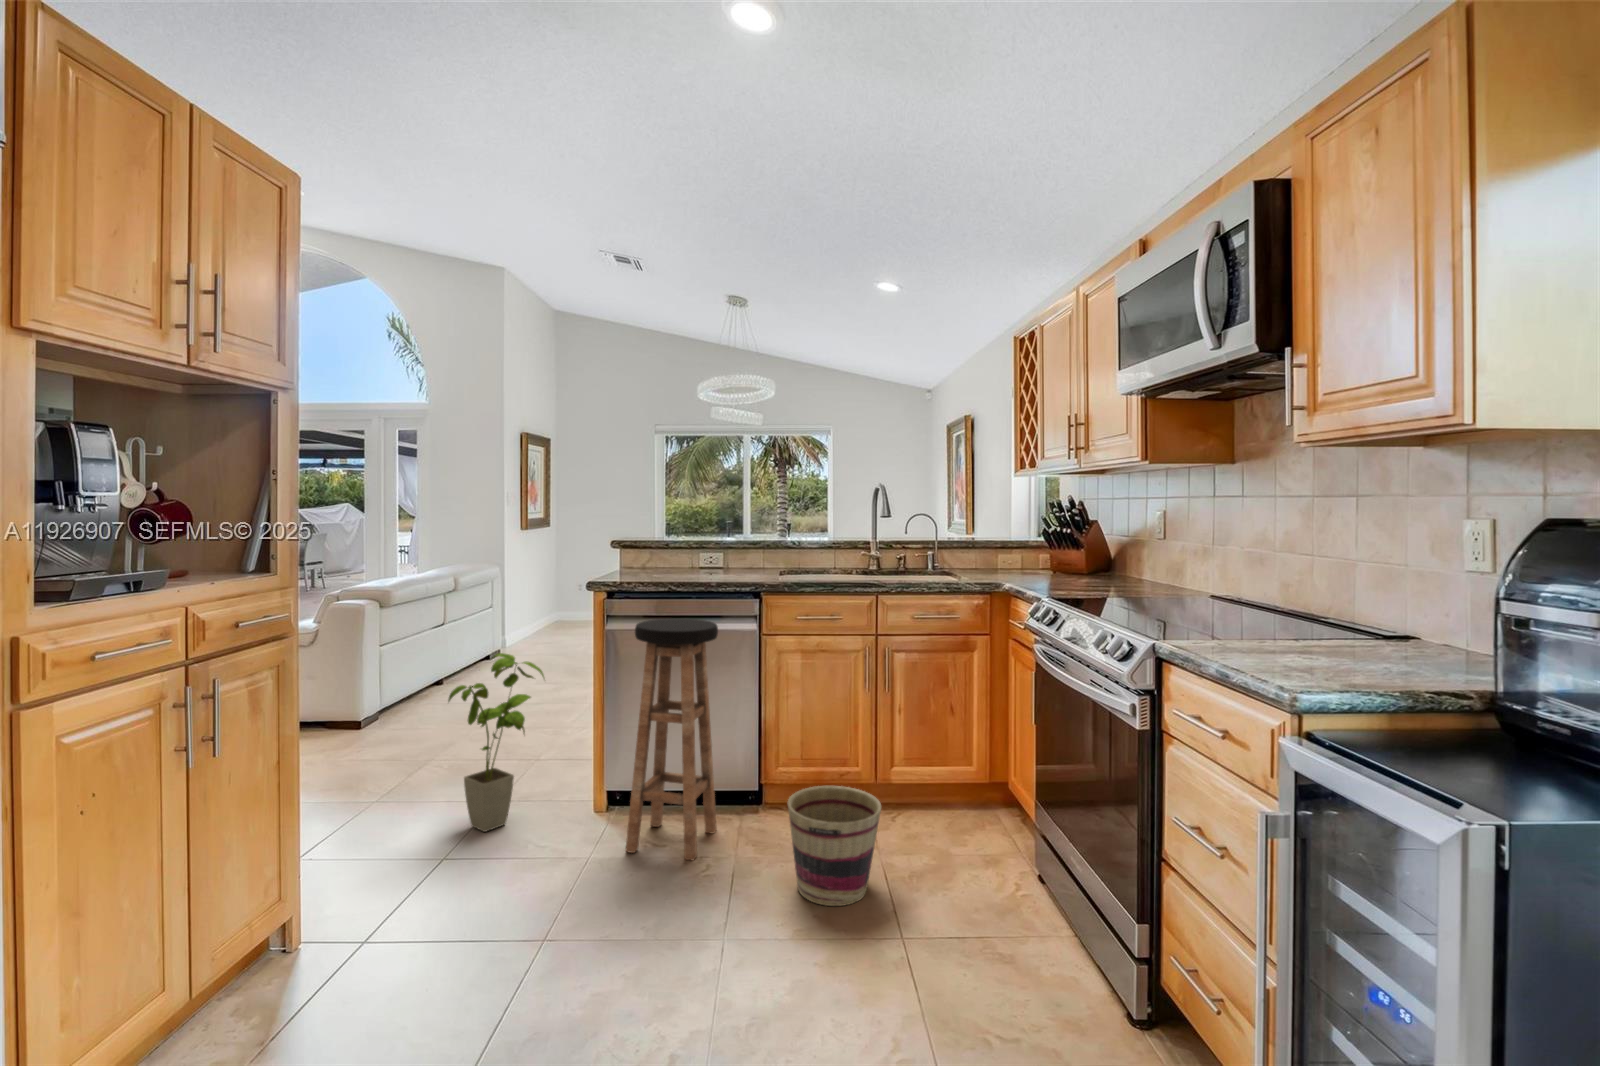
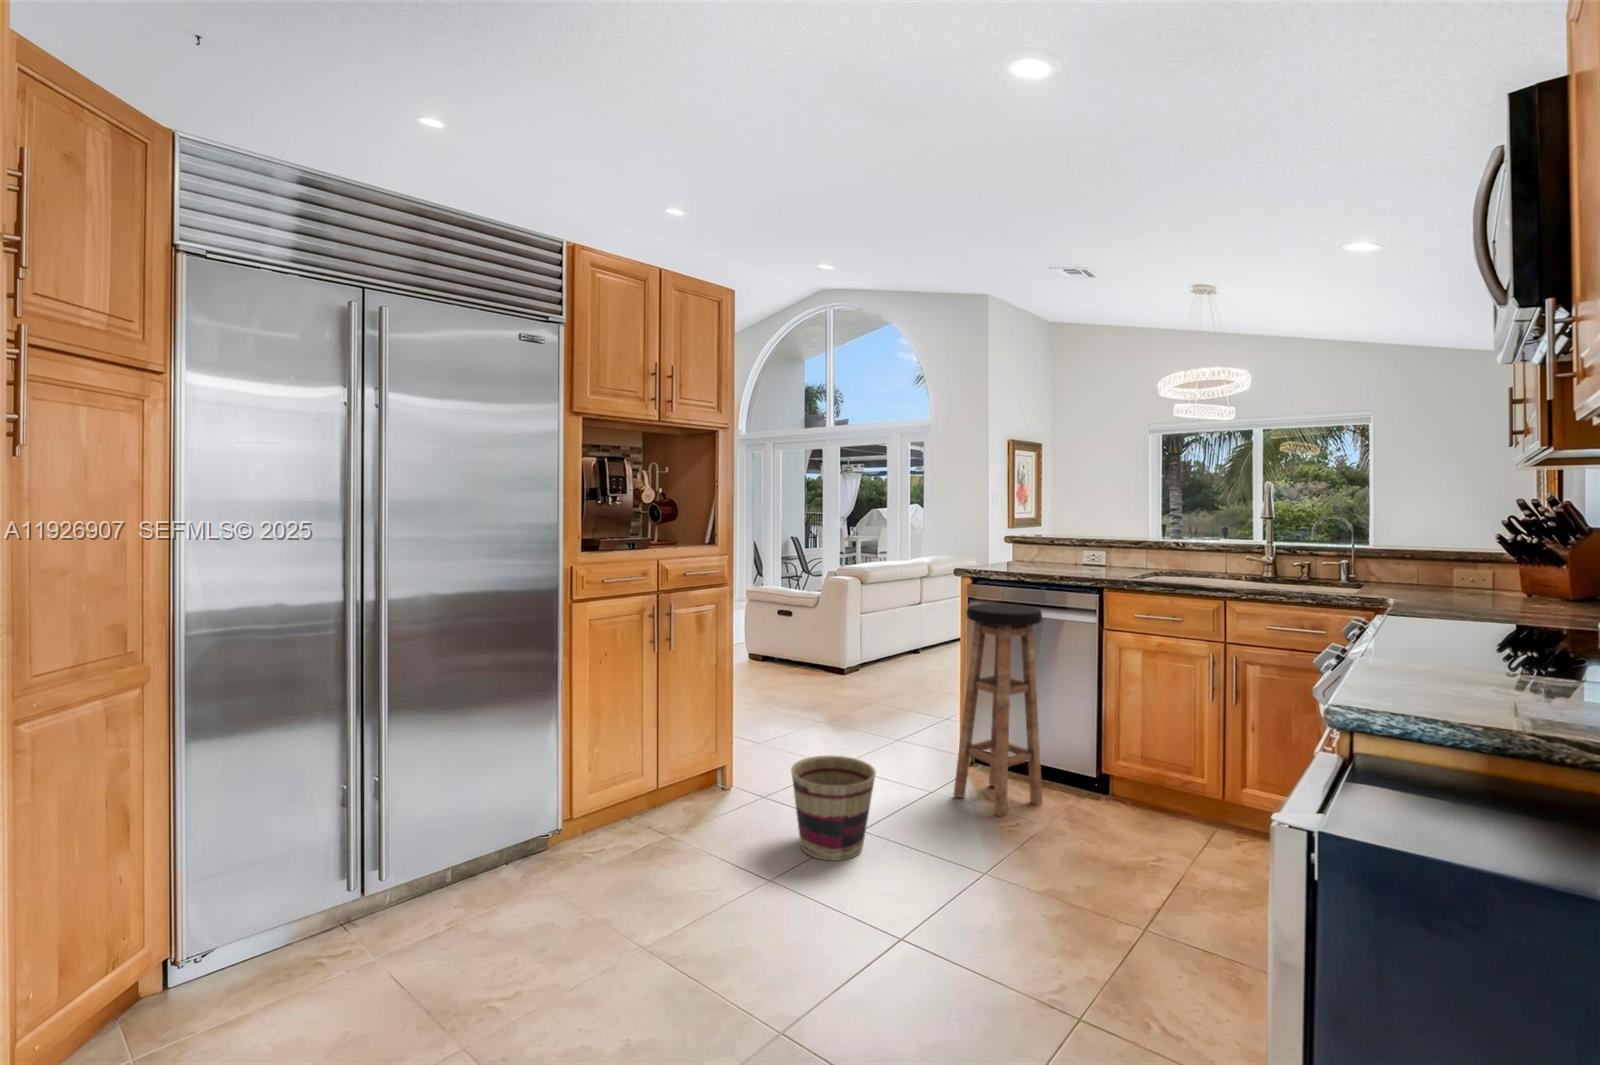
house plant: present [448,653,544,832] -> none [850,620,918,756]
basket: present [788,786,881,906] -> present [791,756,876,861]

